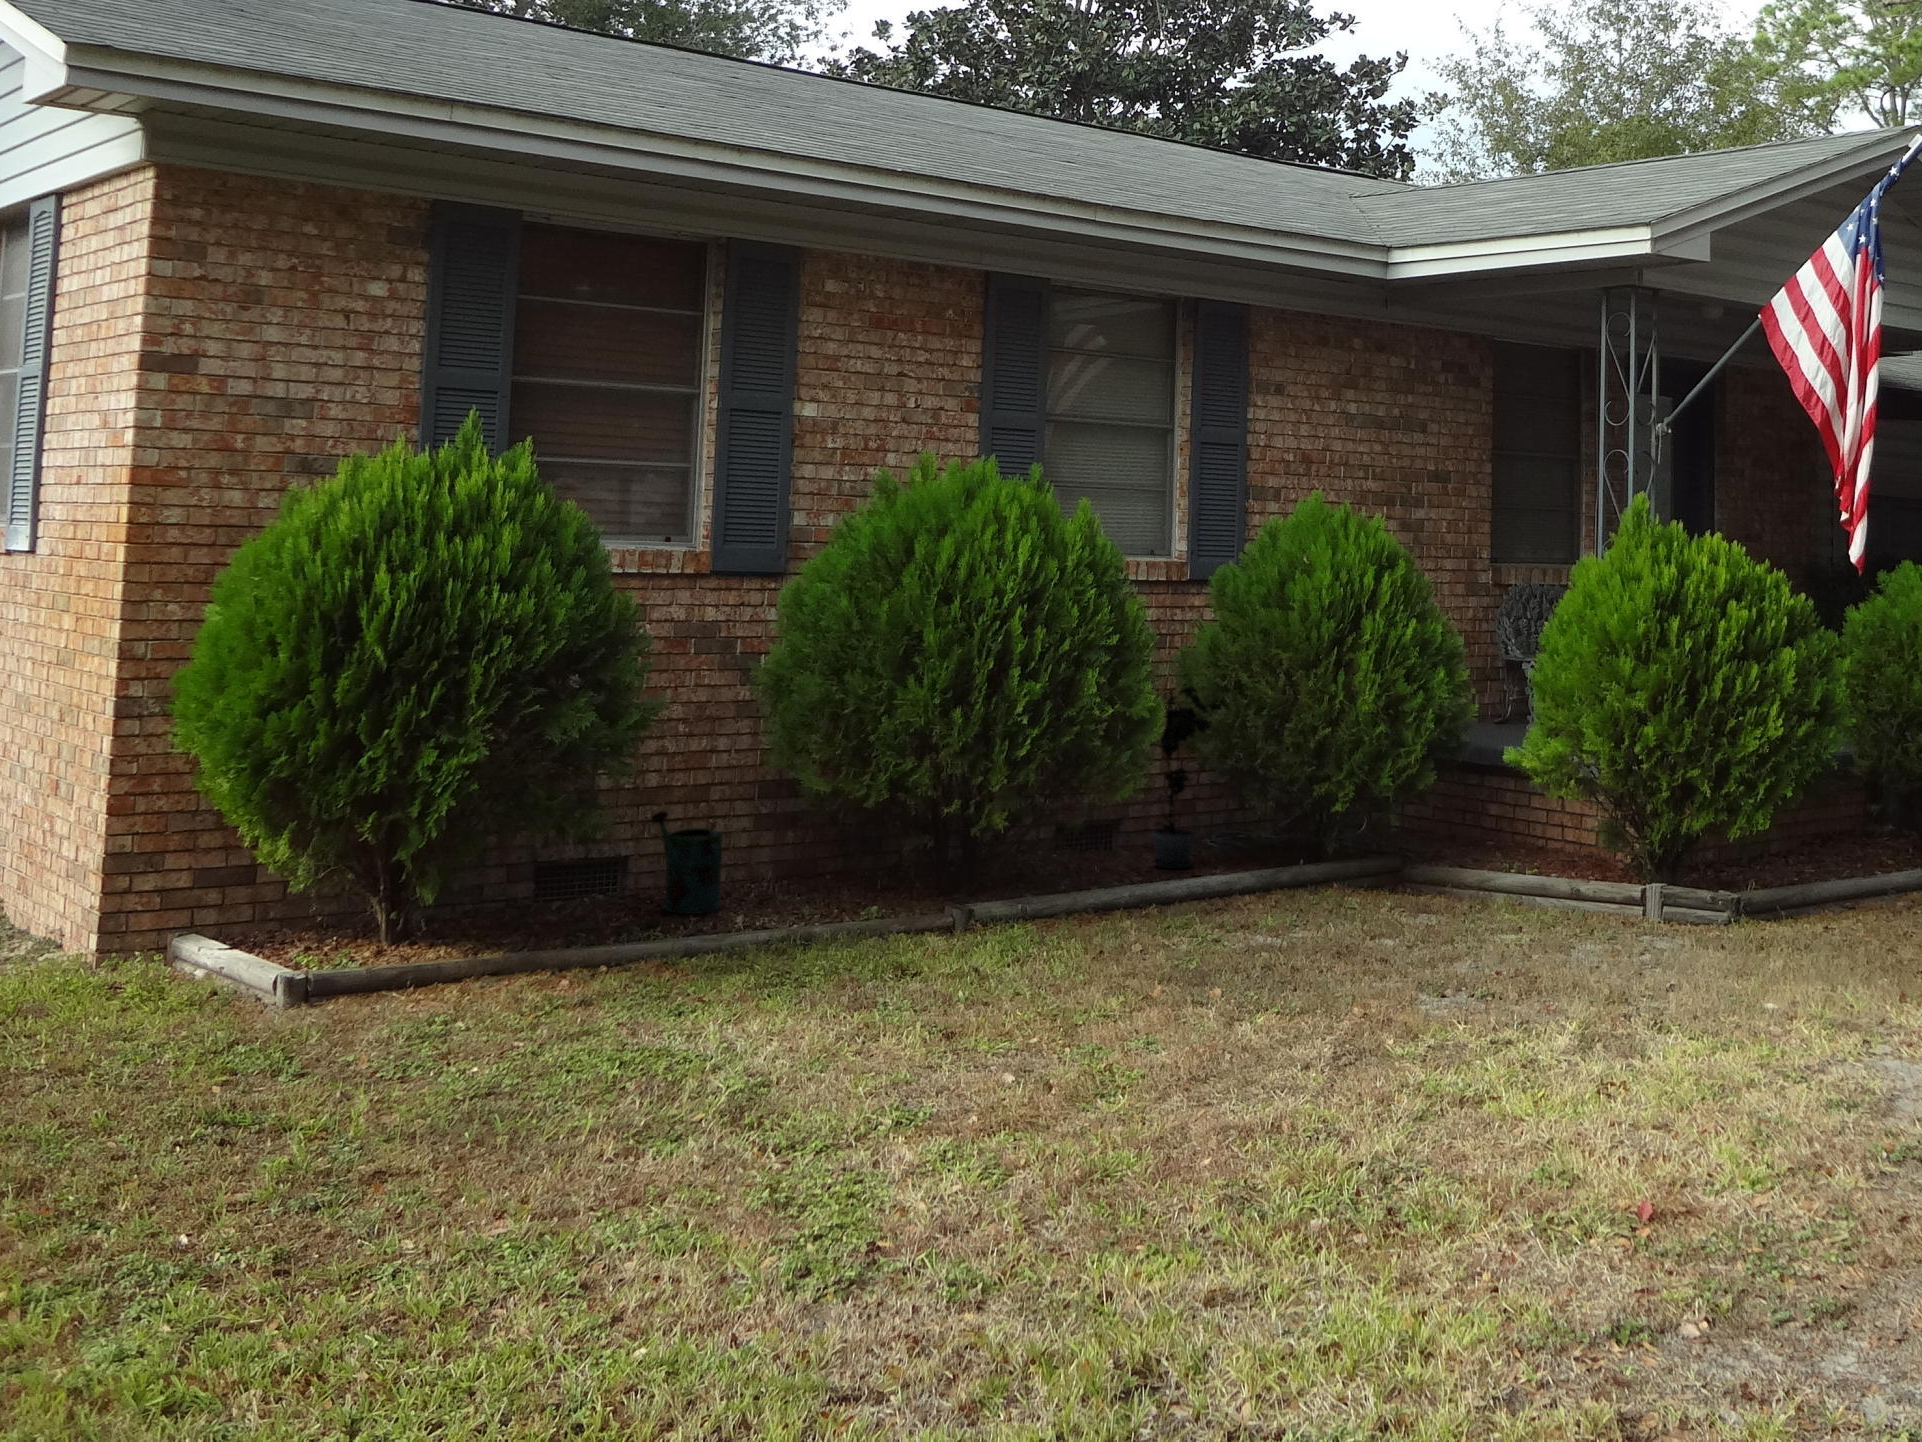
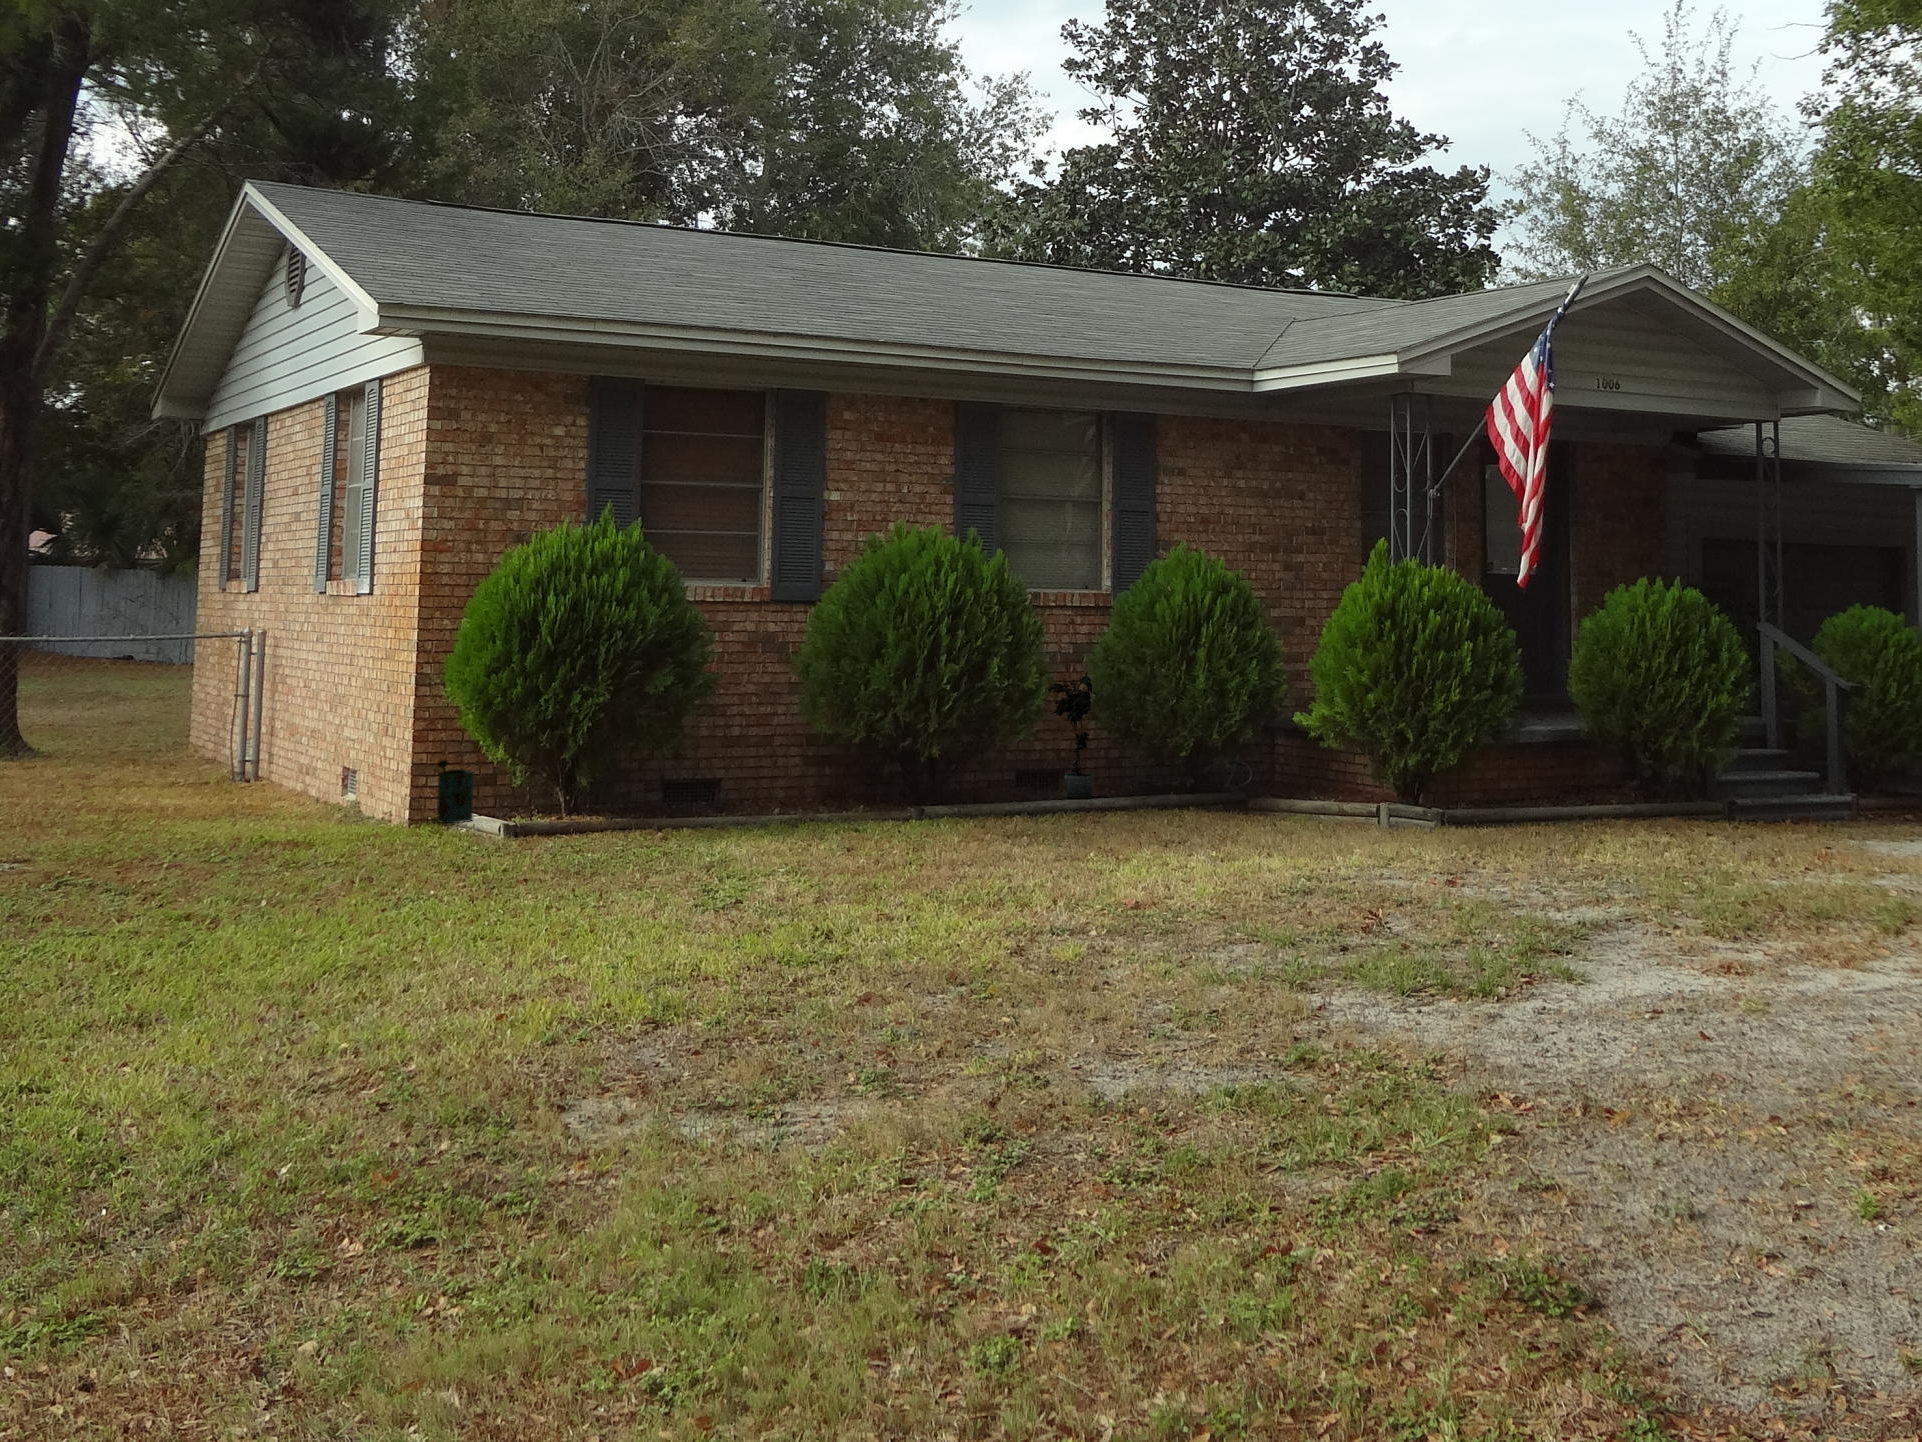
watering can: present [651,811,722,914] -> present [437,760,474,823]

